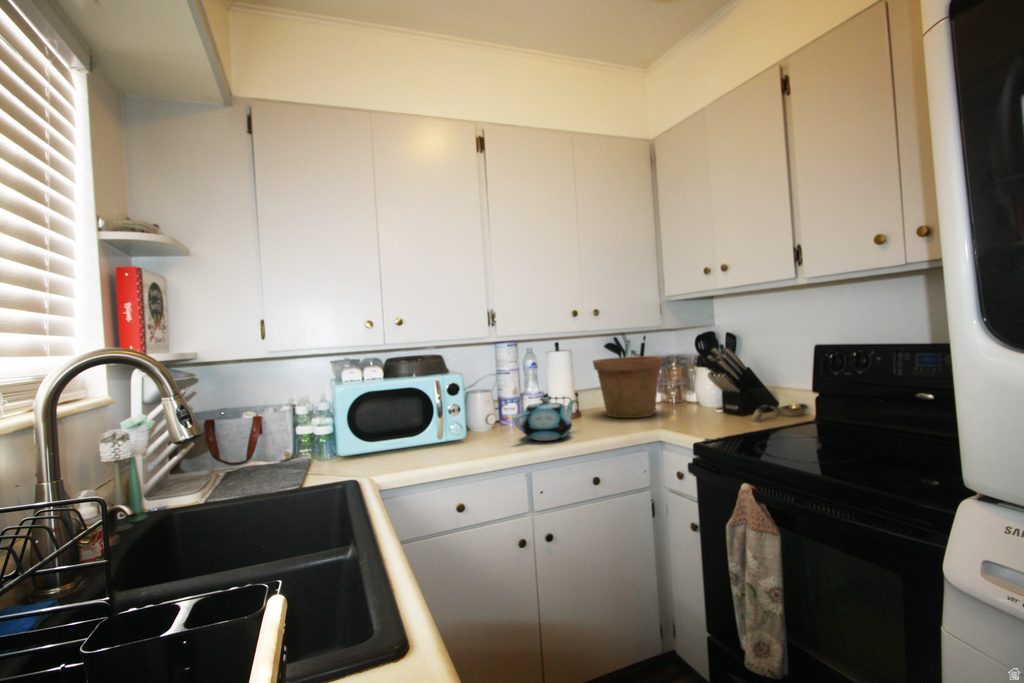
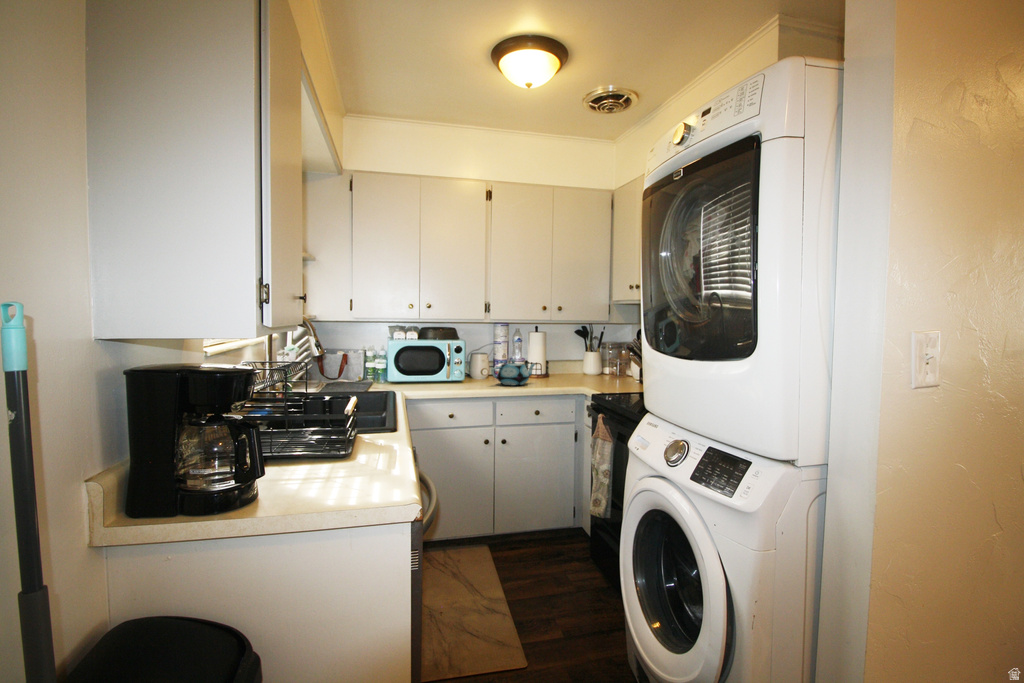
flower pot: present [593,356,663,418] -> none [559,340,606,381]

